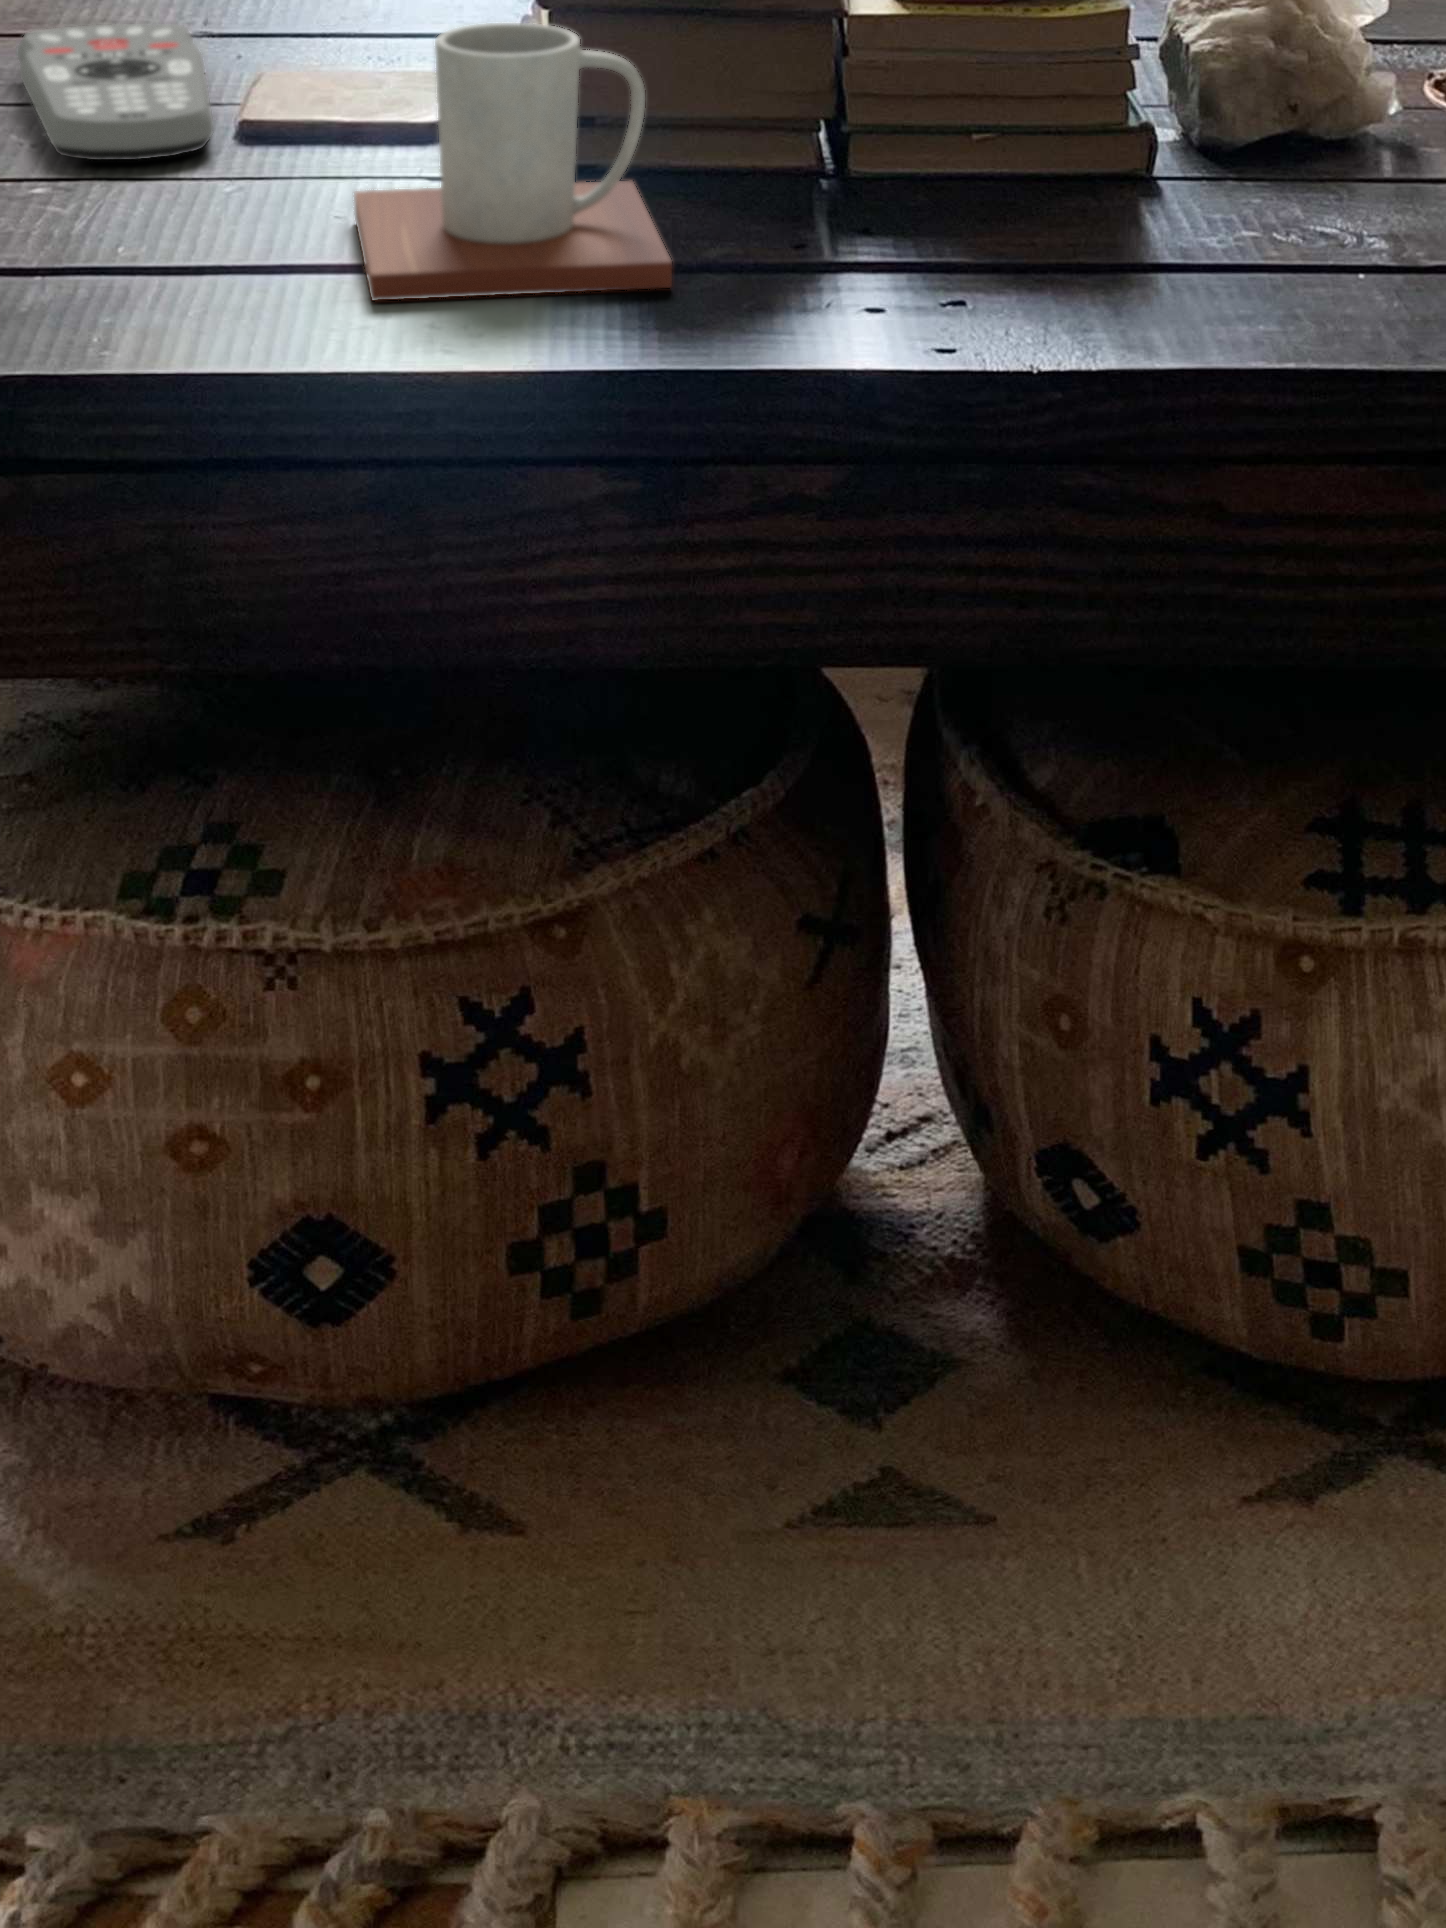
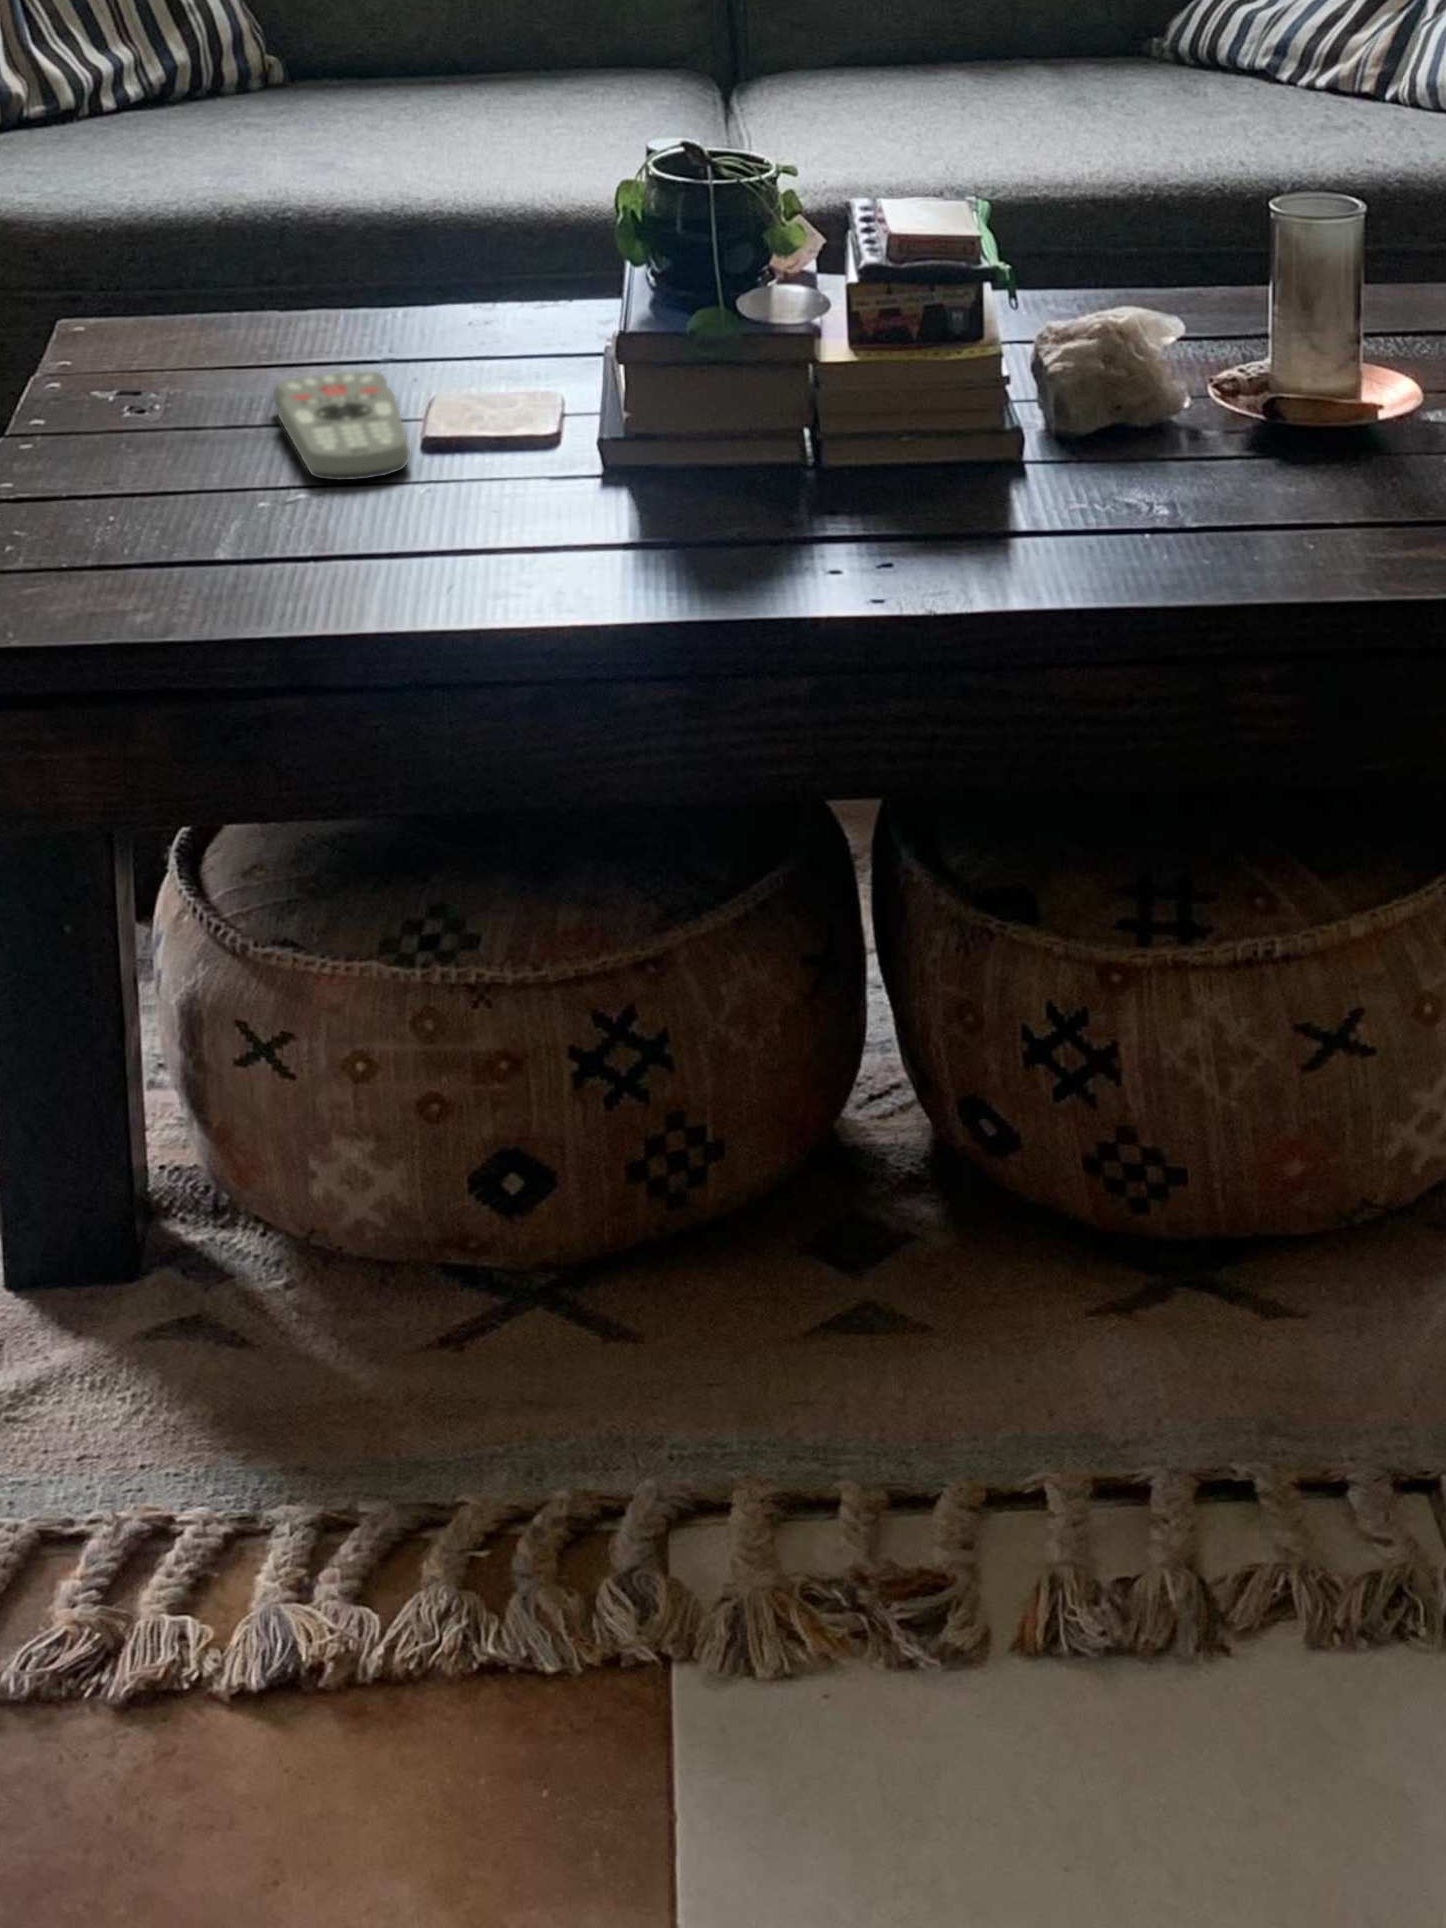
mug: present [354,23,672,300] -> none [507,399,708,583]

